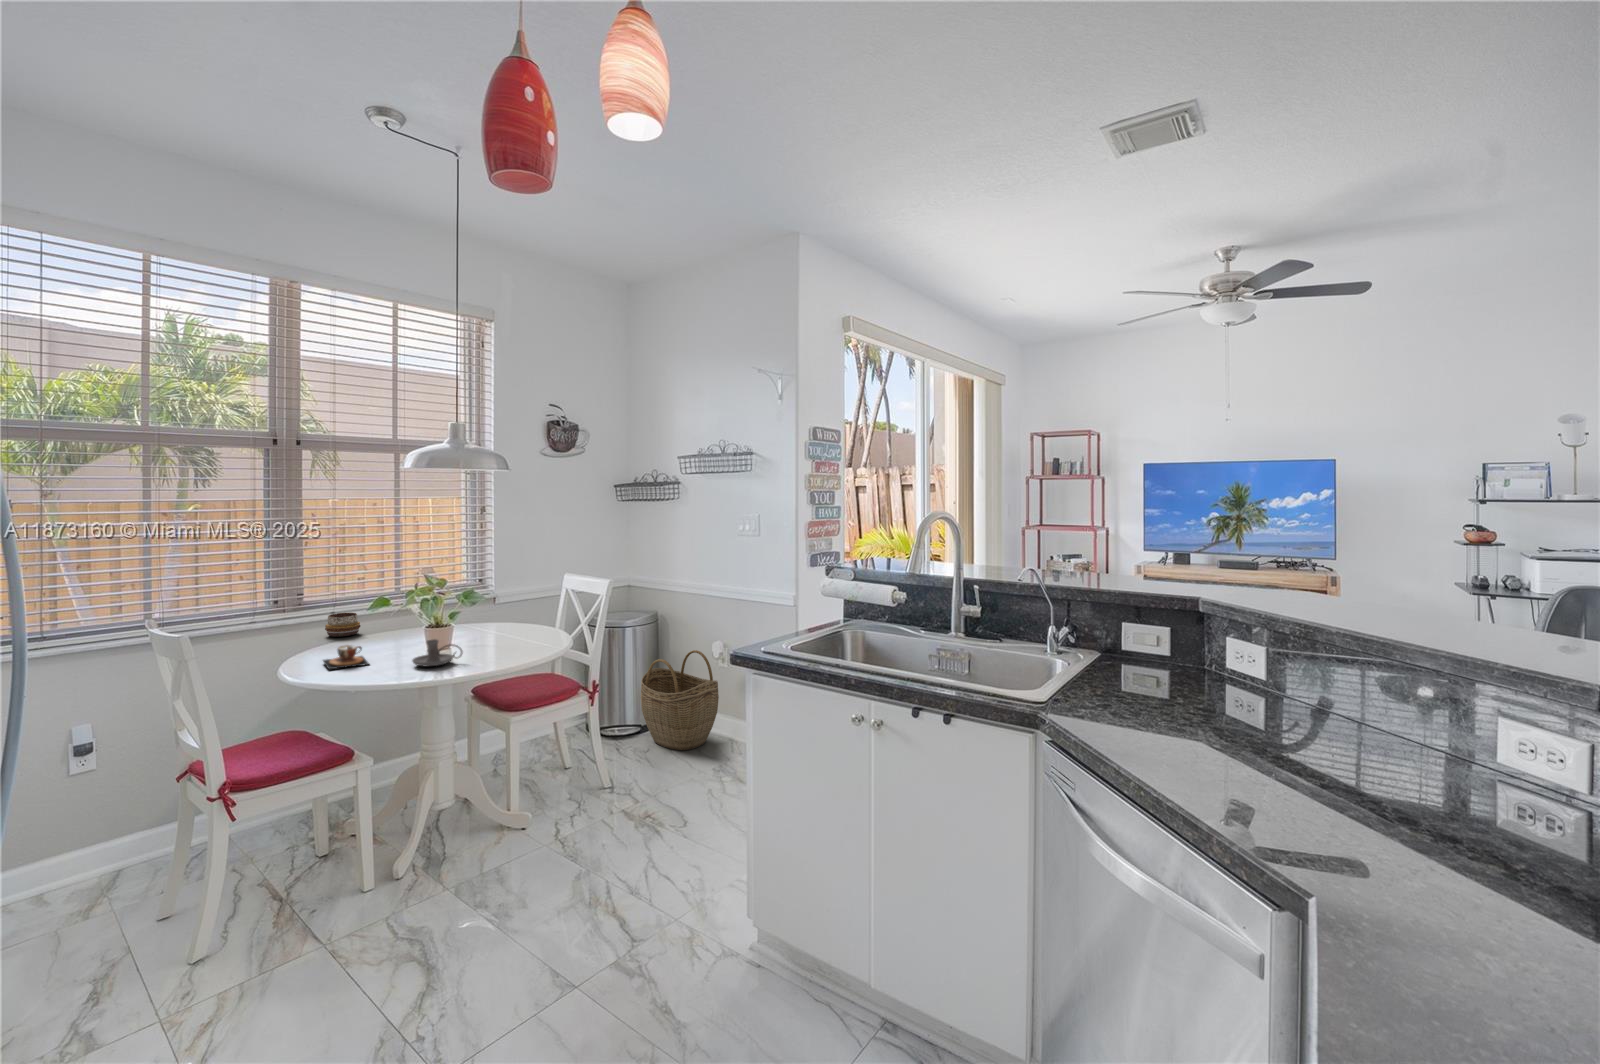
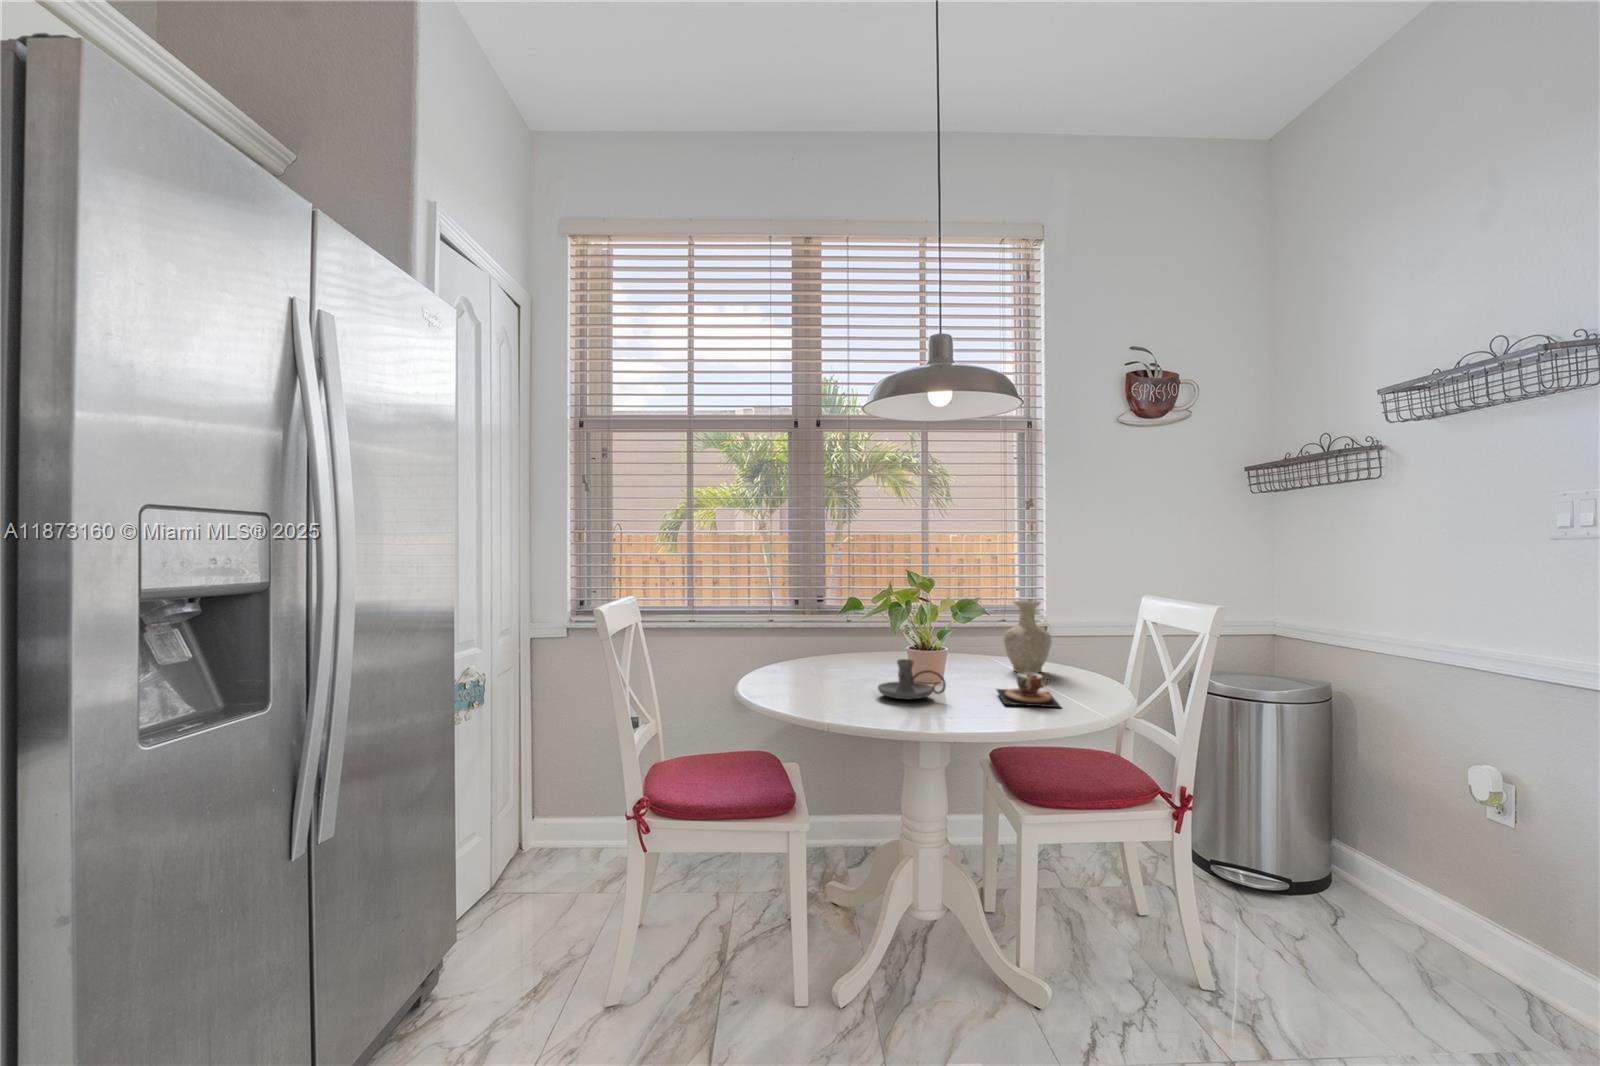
vase: none [480,586,513,635] -> present [1003,600,1052,673]
decorative bowl: present [325,613,360,637] -> none [836,621,872,649]
teacup: present [323,645,369,669] -> present [997,672,1060,707]
woven basket: present [641,650,719,751] -> none [1290,765,1487,972]

